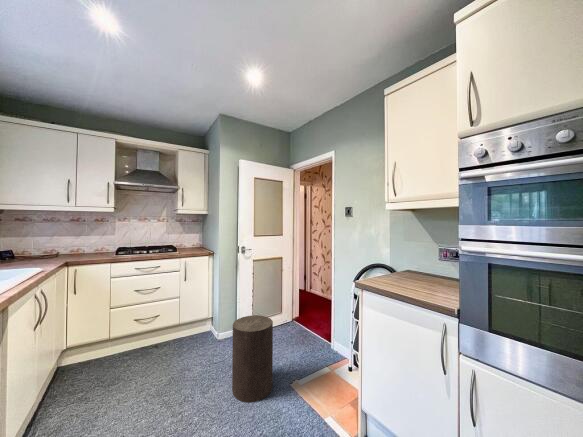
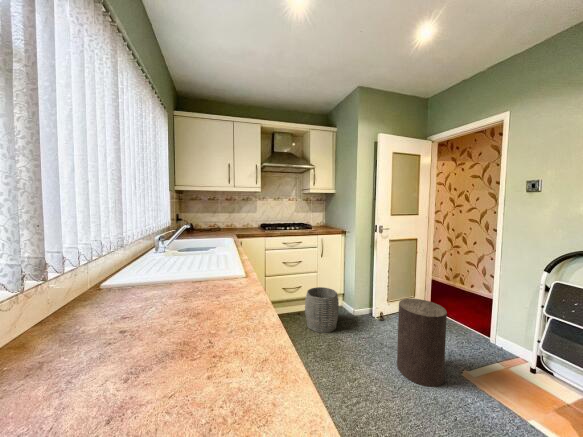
woven basket: none [155,314,195,365] -> present [305,287,339,333]

